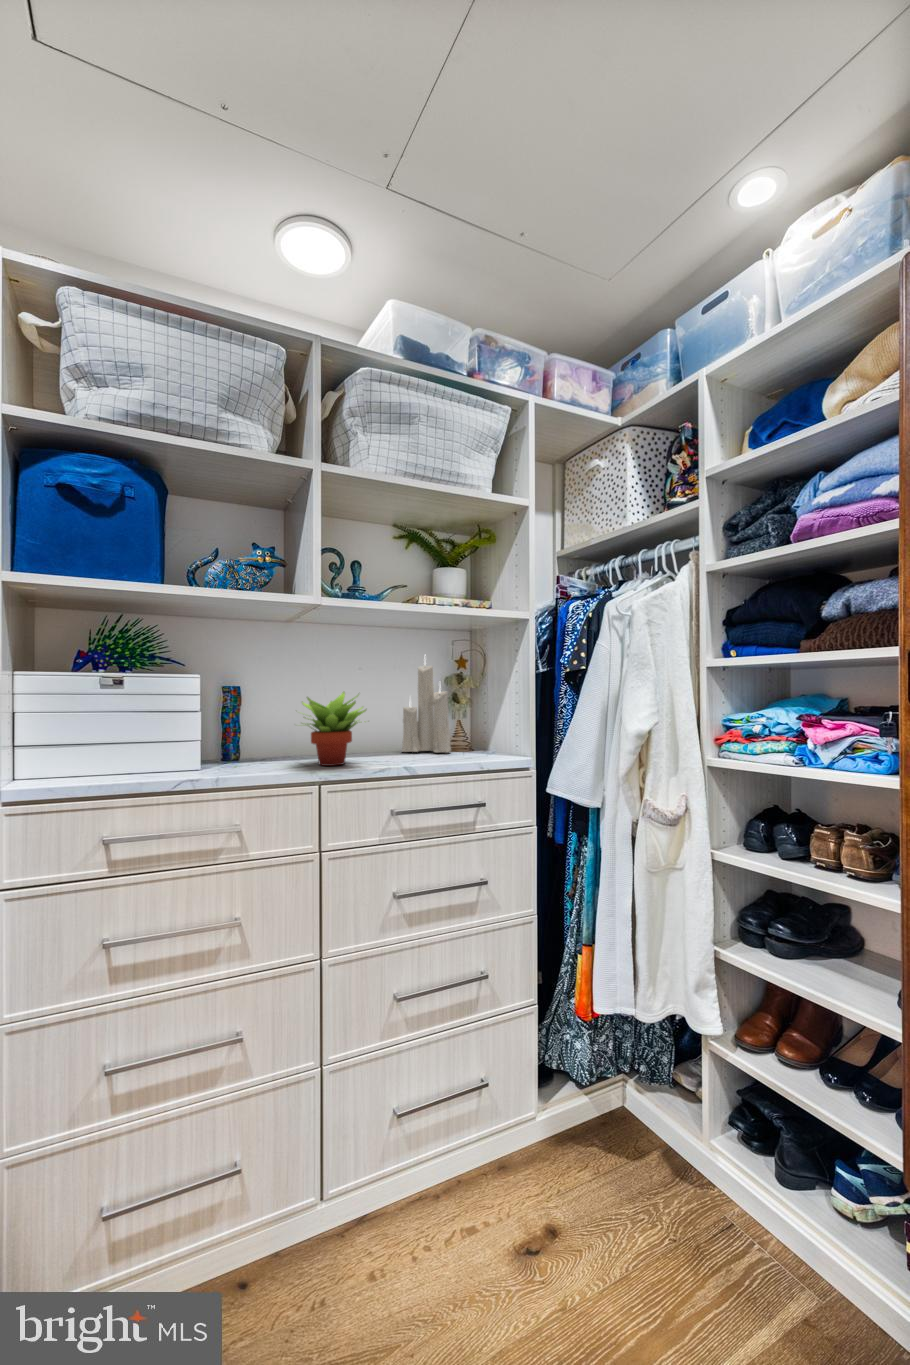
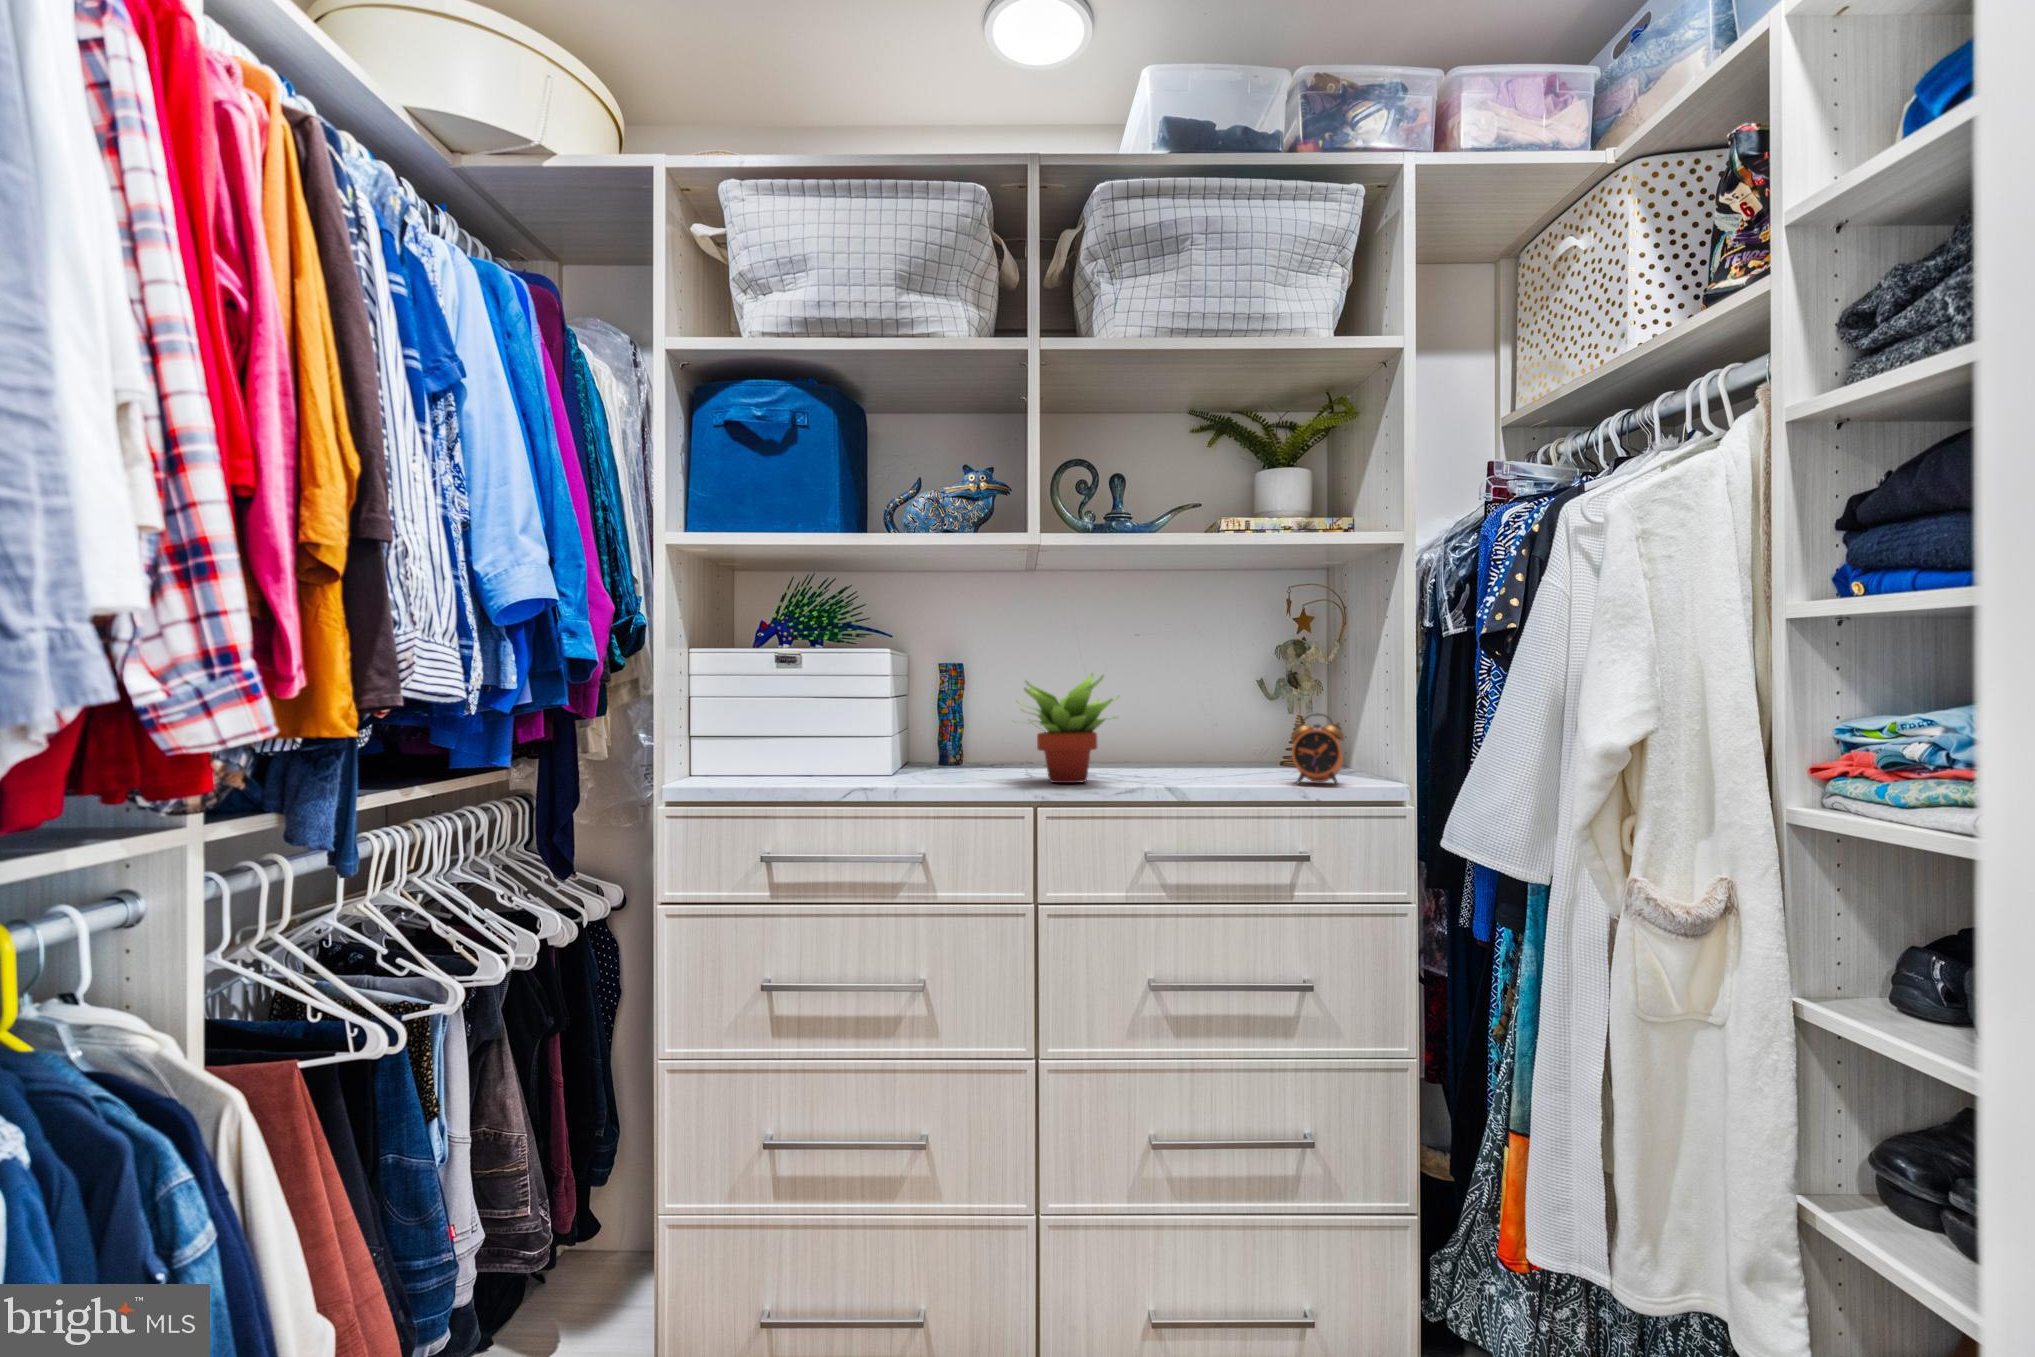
candle: present [402,655,451,753] -> none [1201,603,1282,775]
alarm clock: none [463,716,495,758] -> present [1291,713,1344,784]

